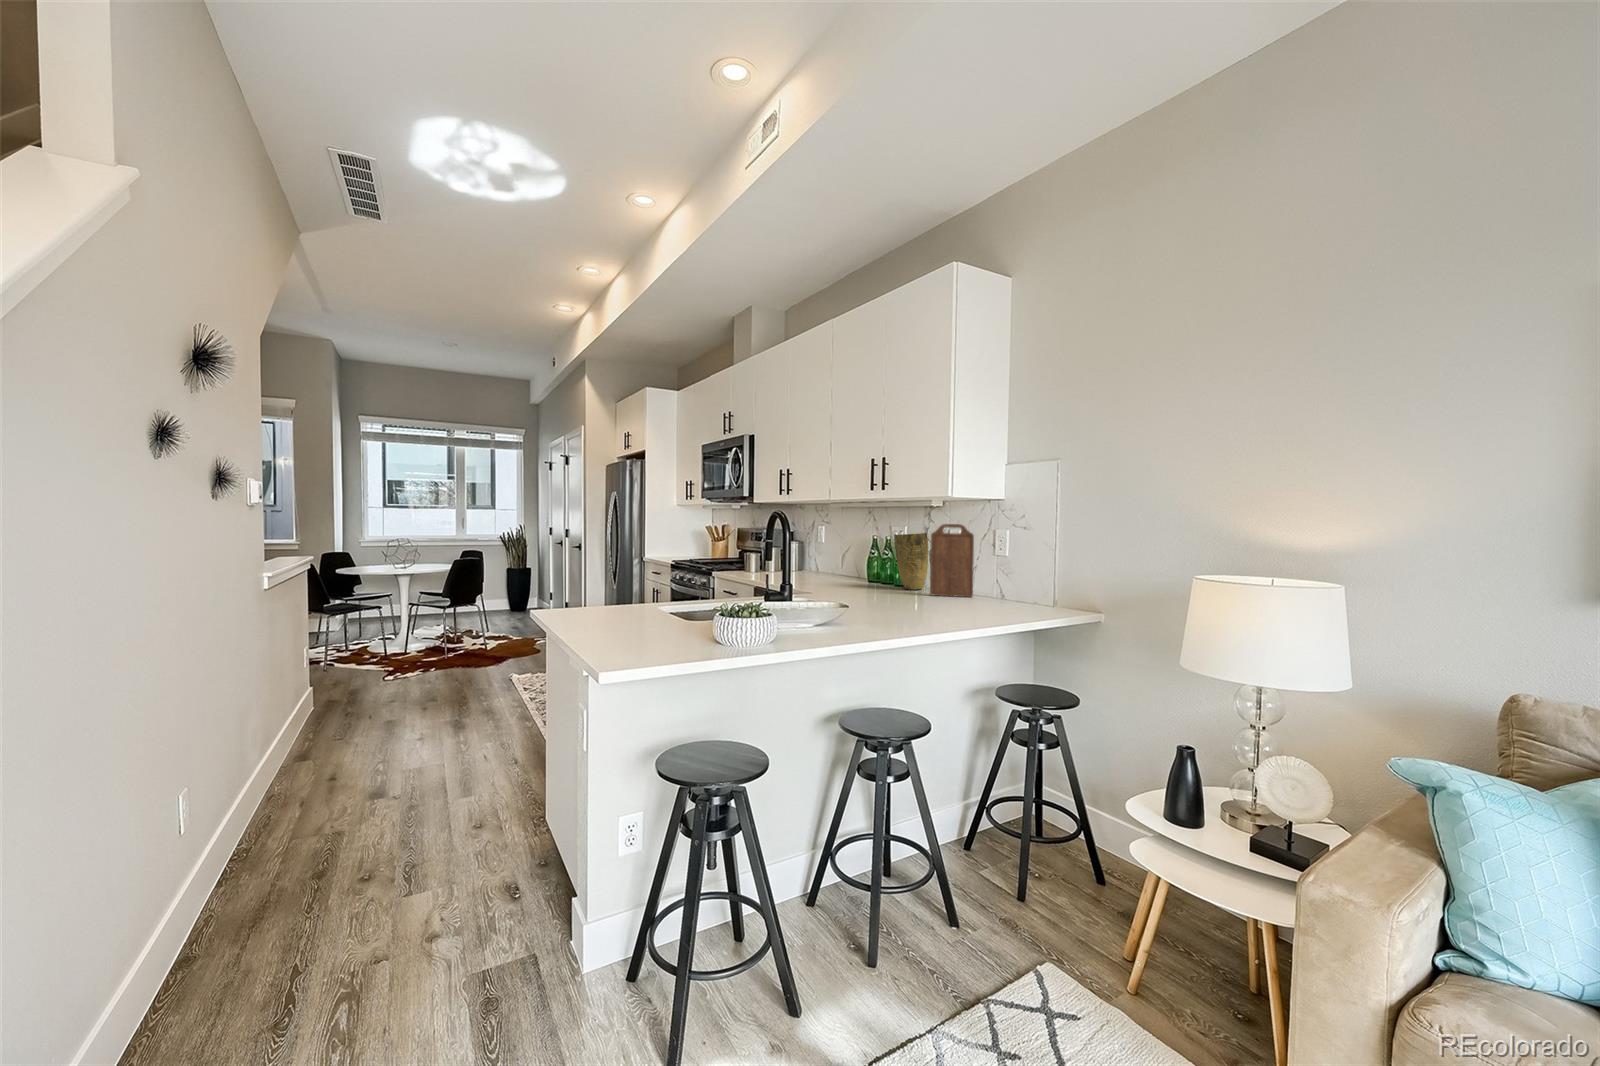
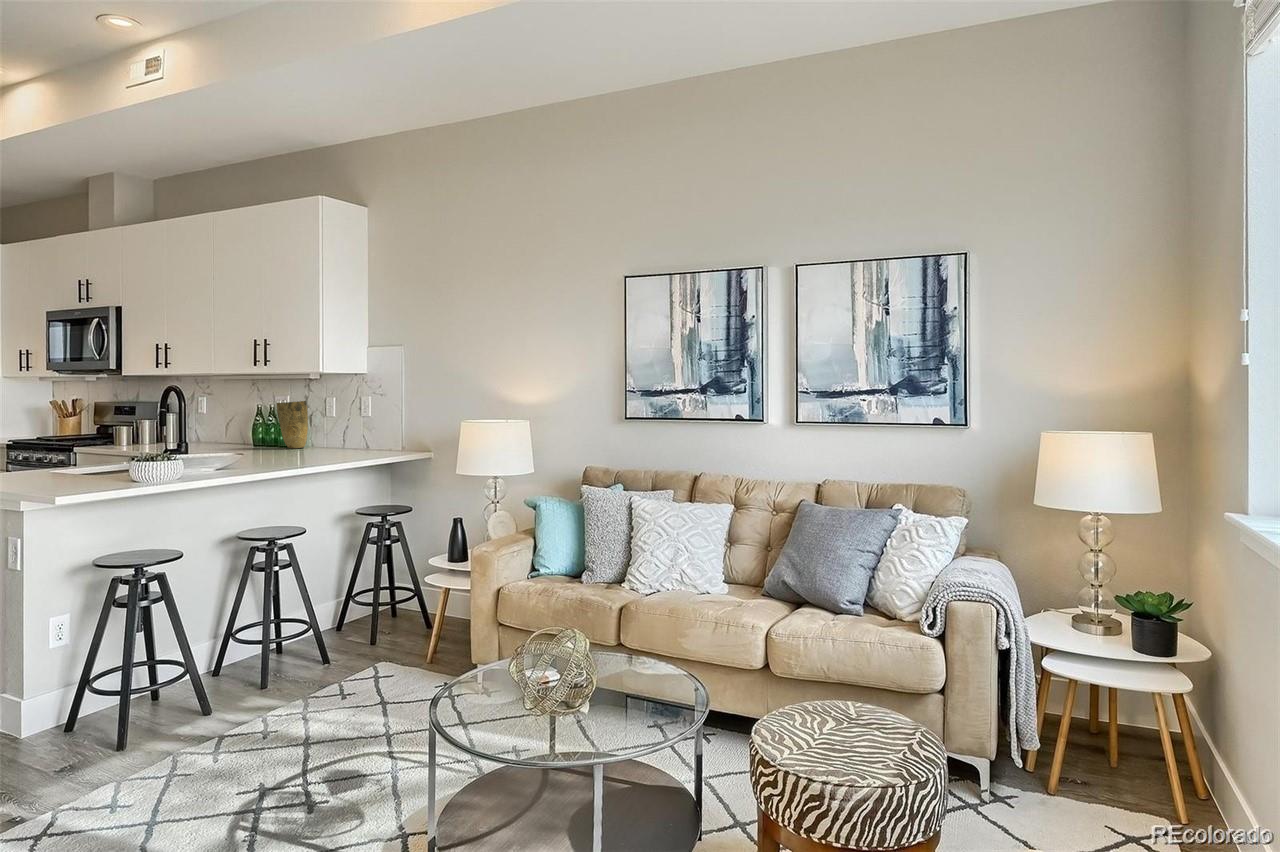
cutting board: present [930,524,974,597] -> none [308,393,345,451]

